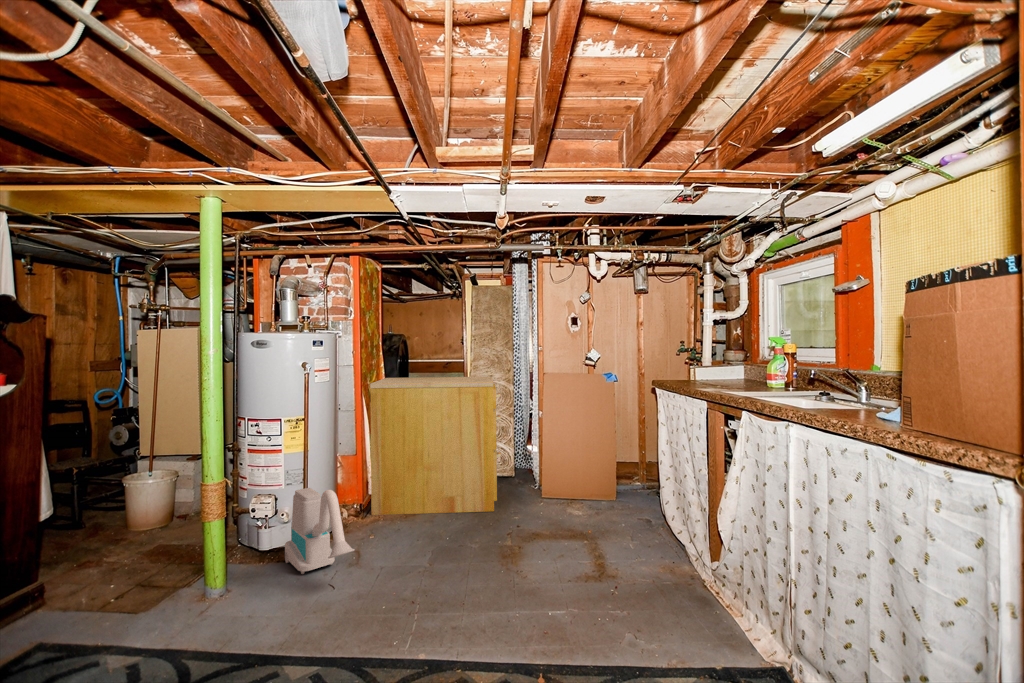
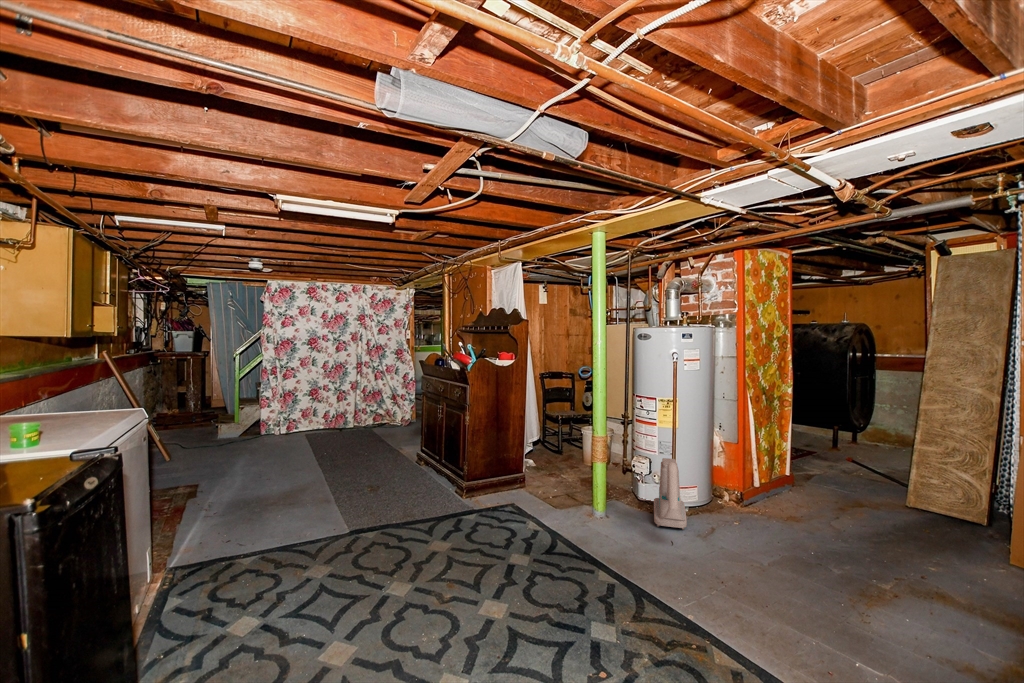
filing cabinet: present [370,377,501,515] -> none [753,372,942,554]

